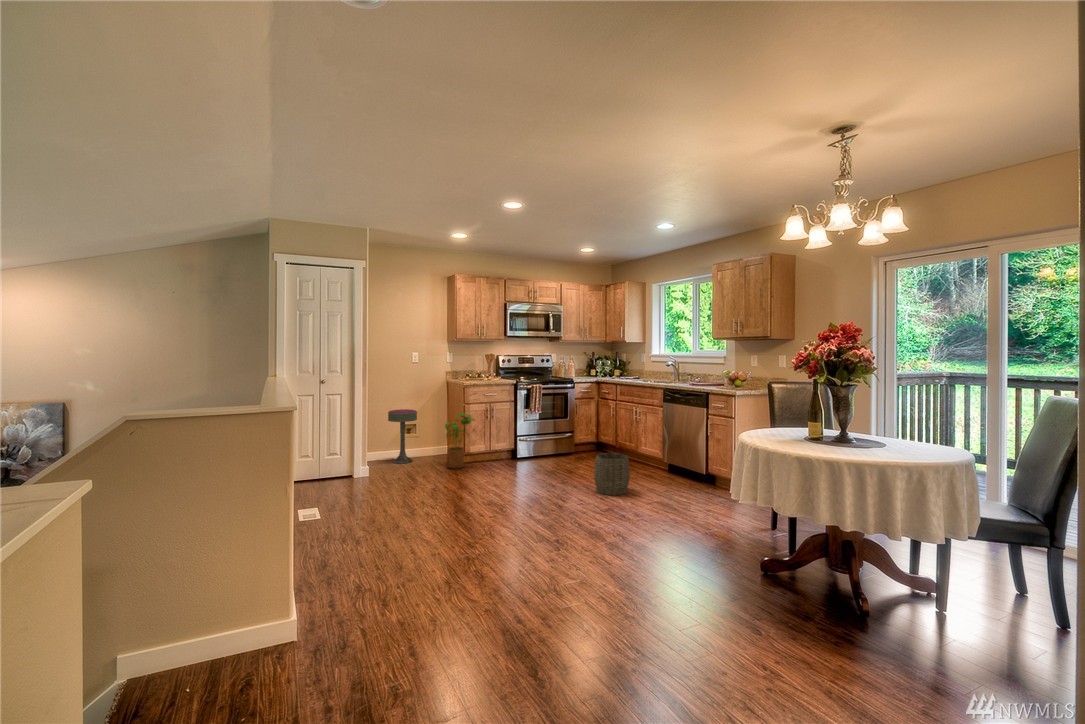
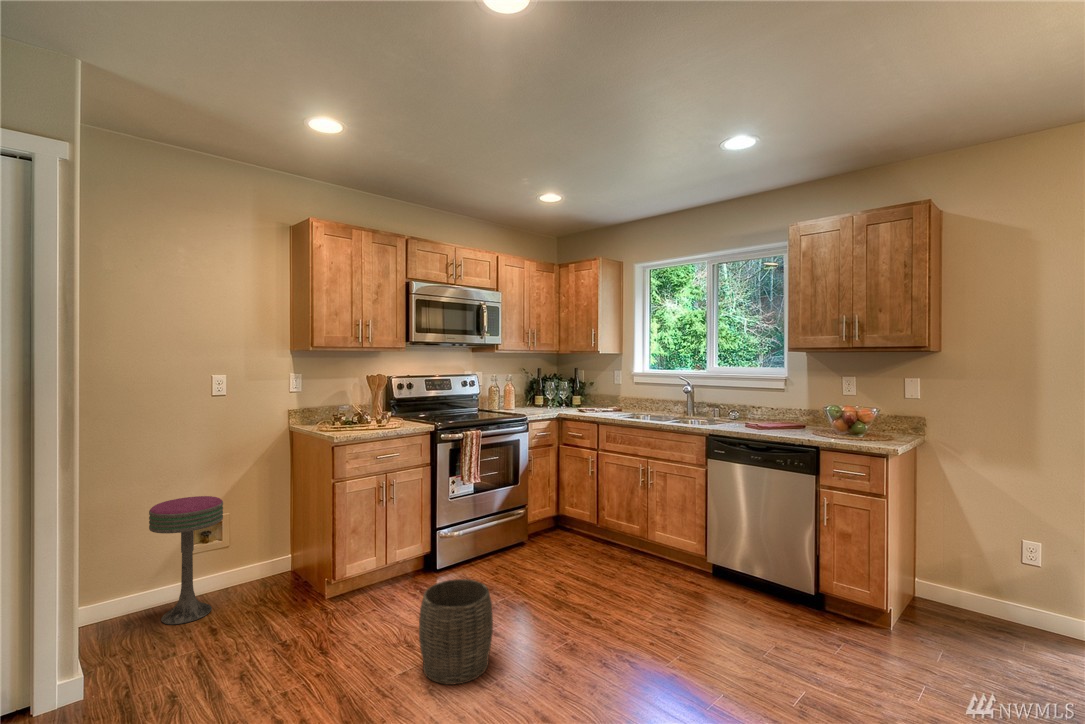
house plant: present [445,413,475,469] -> none [291,503,364,628]
woven basket: present [594,453,630,495] -> present [419,579,493,685]

